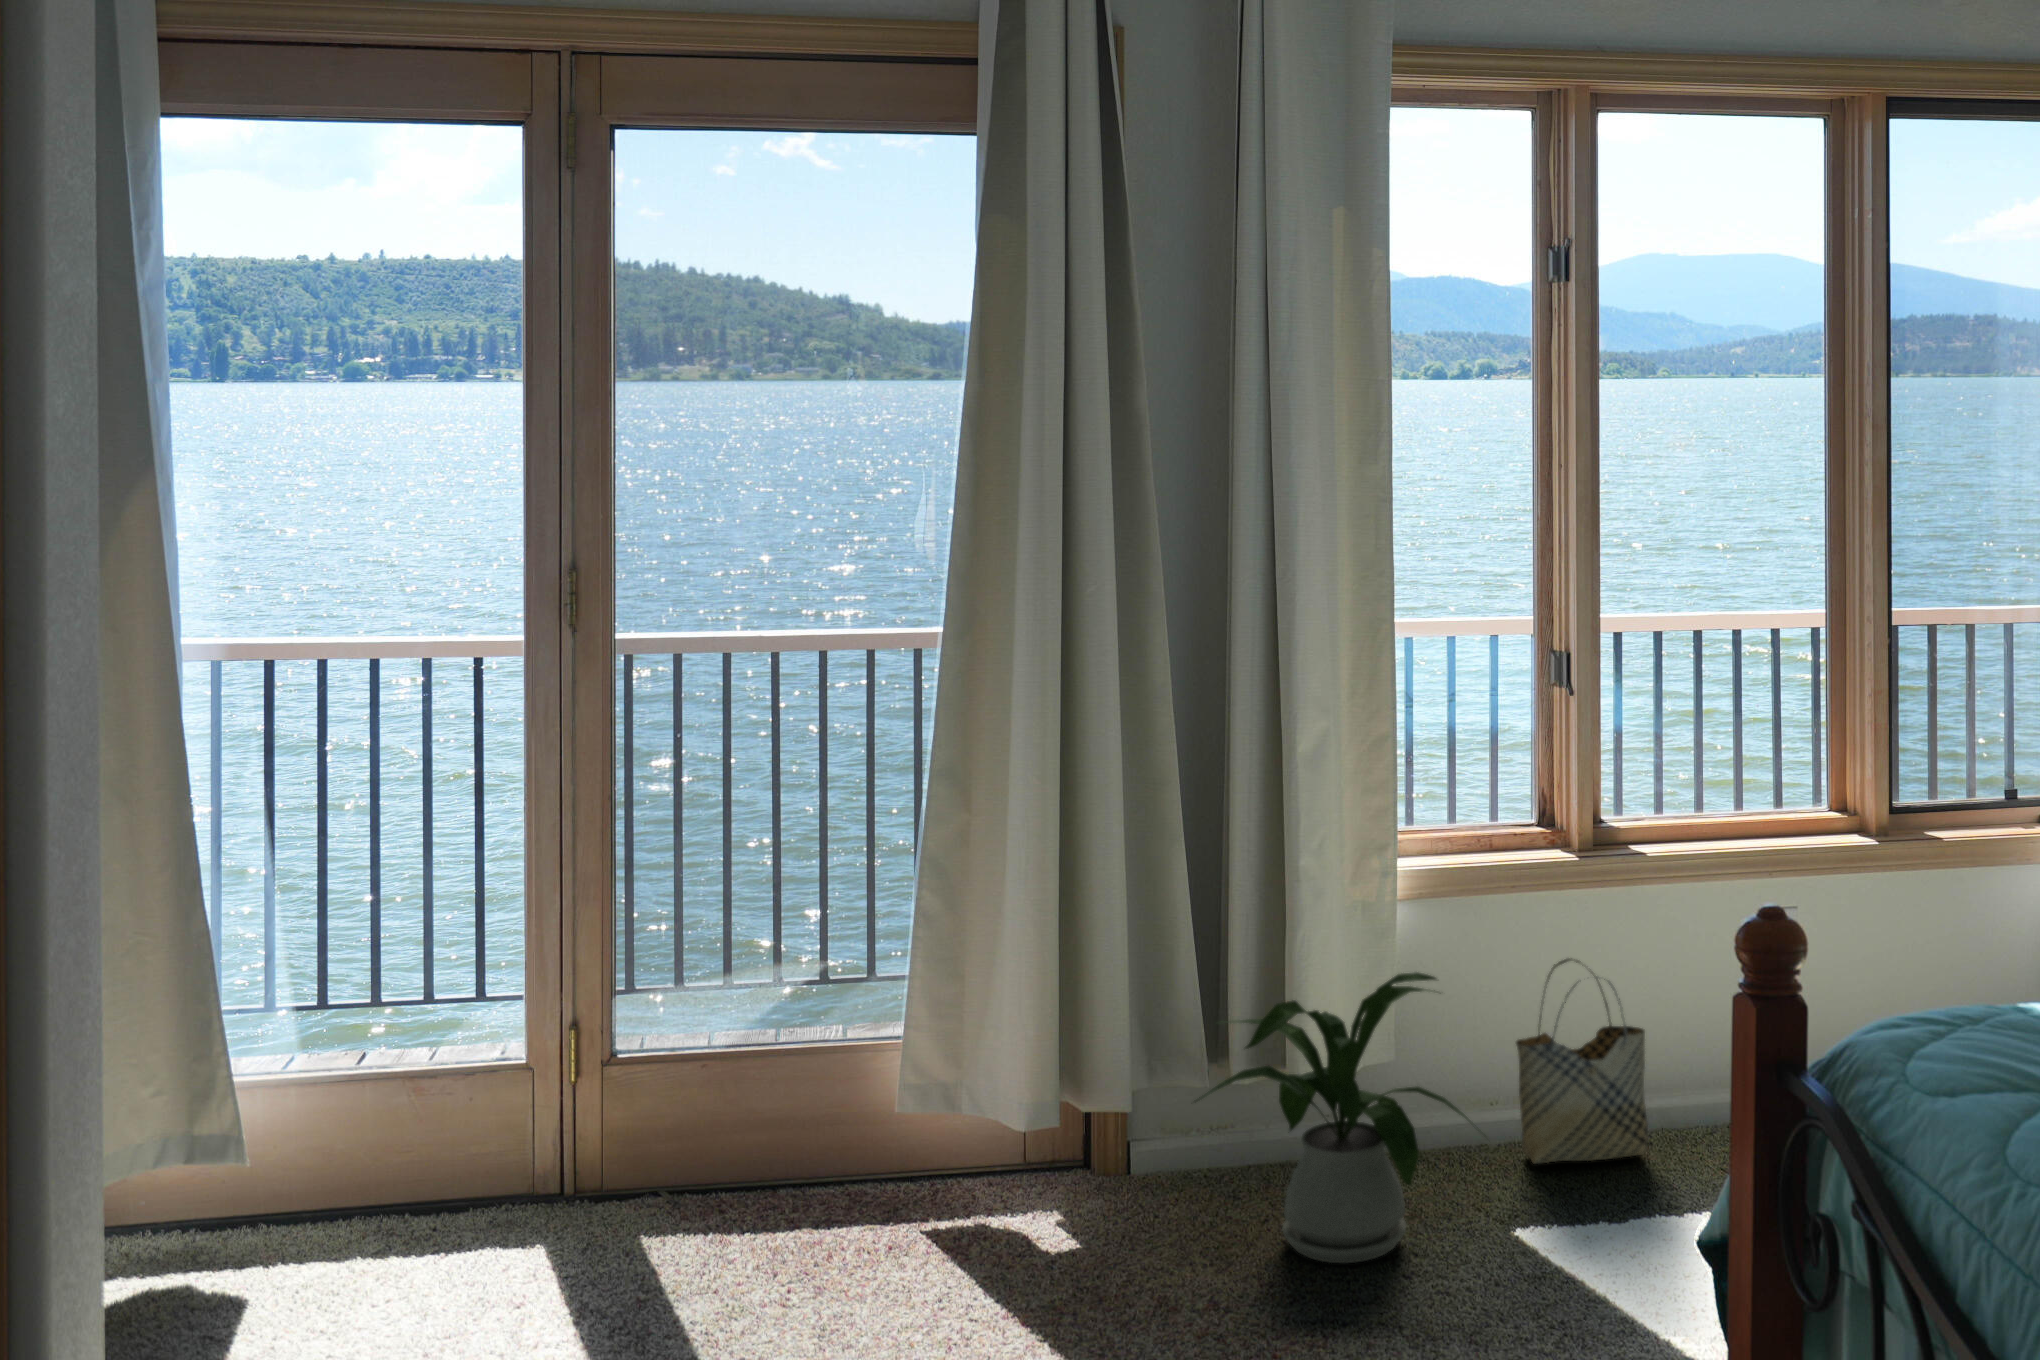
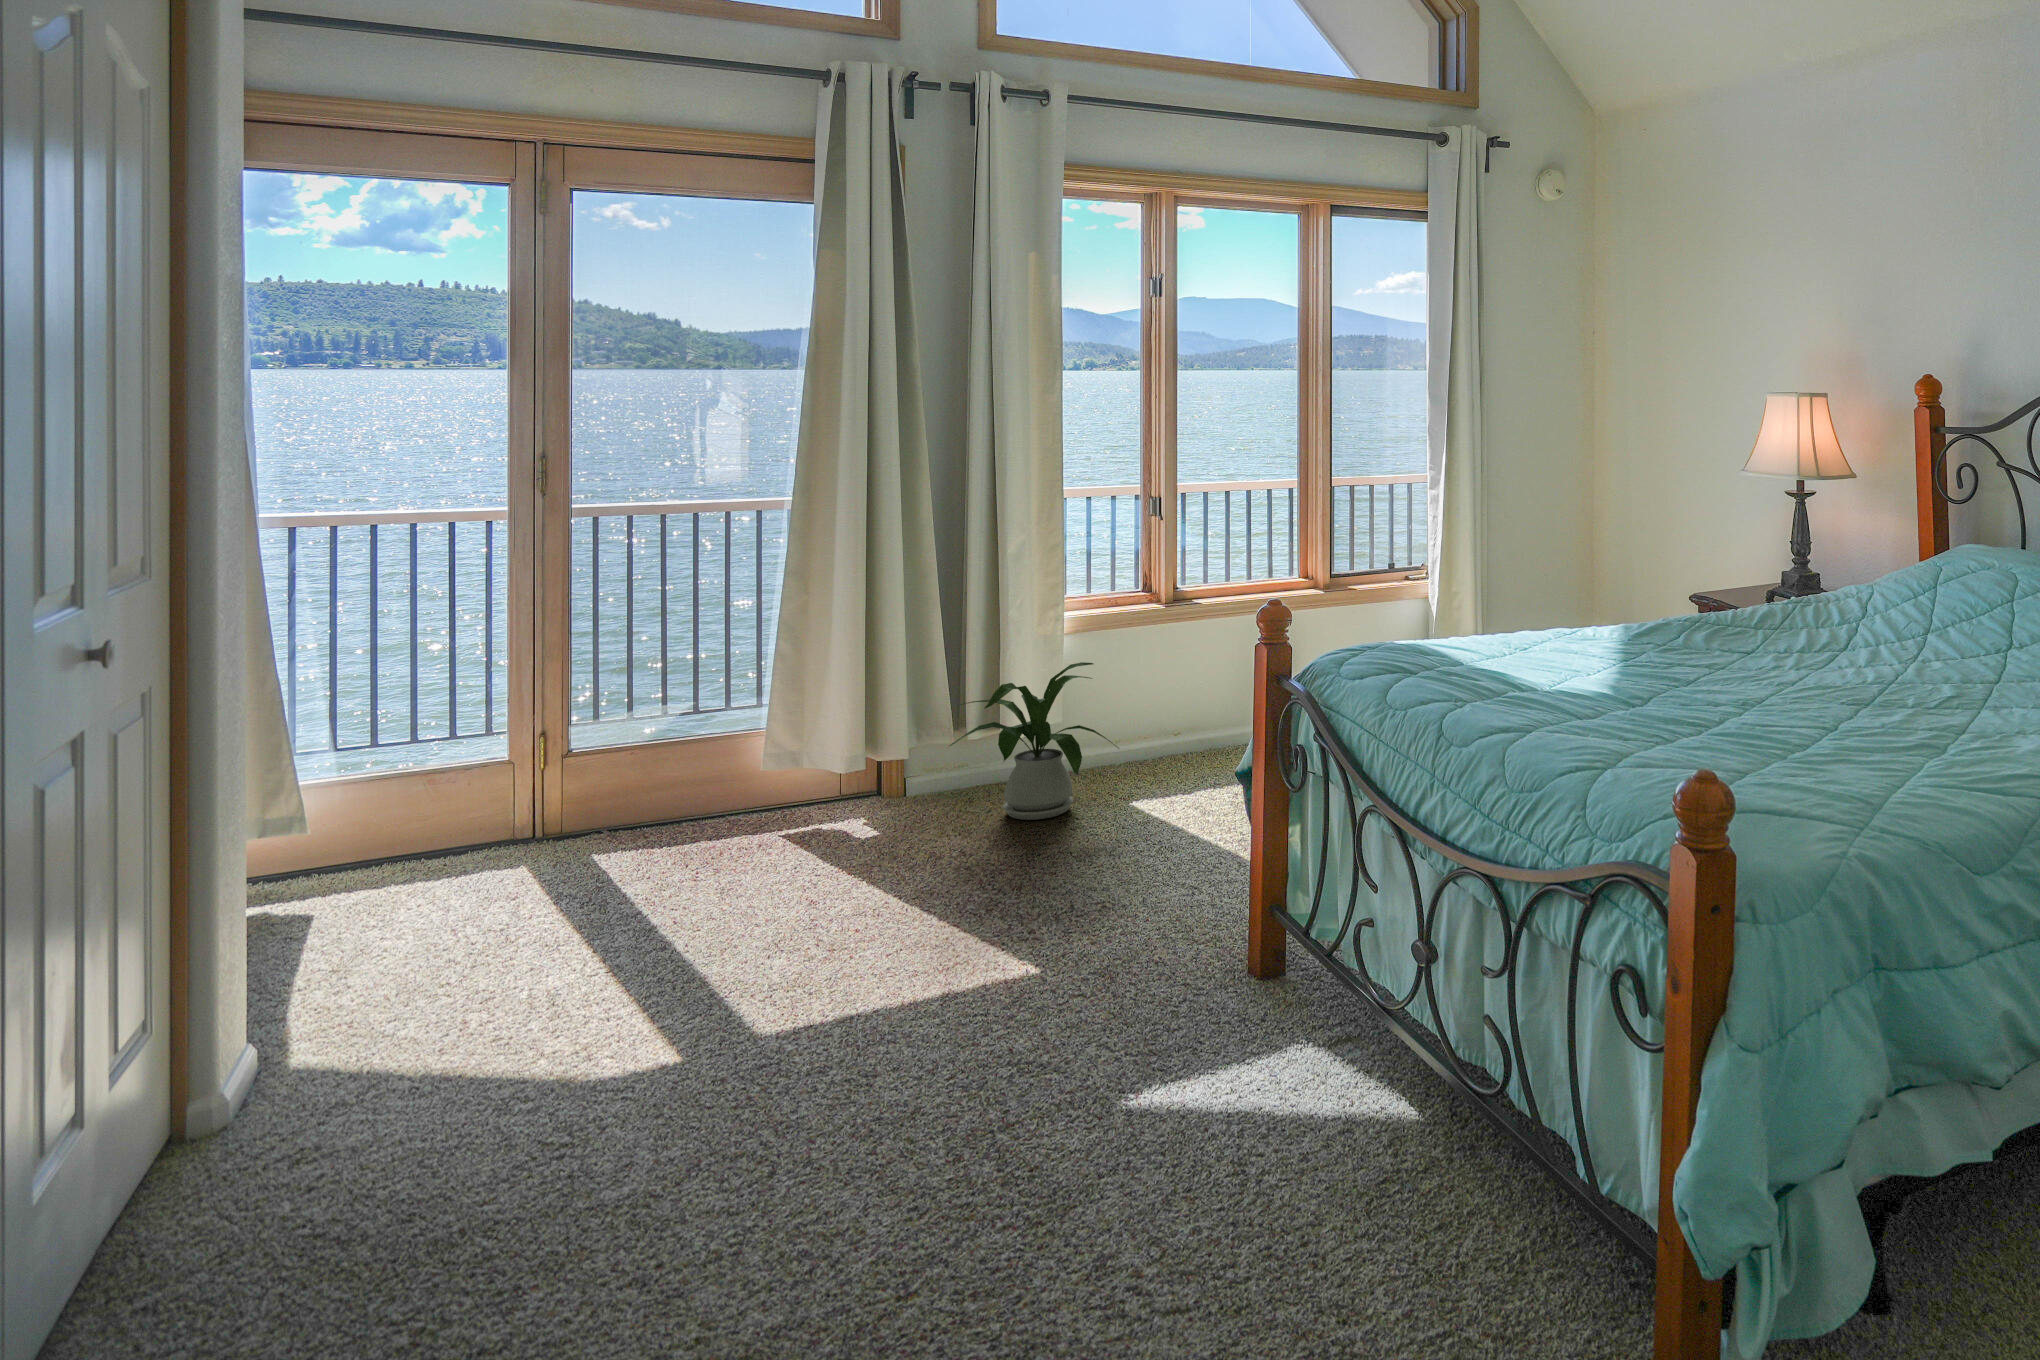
woven basket: present [1516,958,1648,1164] -> none [1130,663,1202,771]

